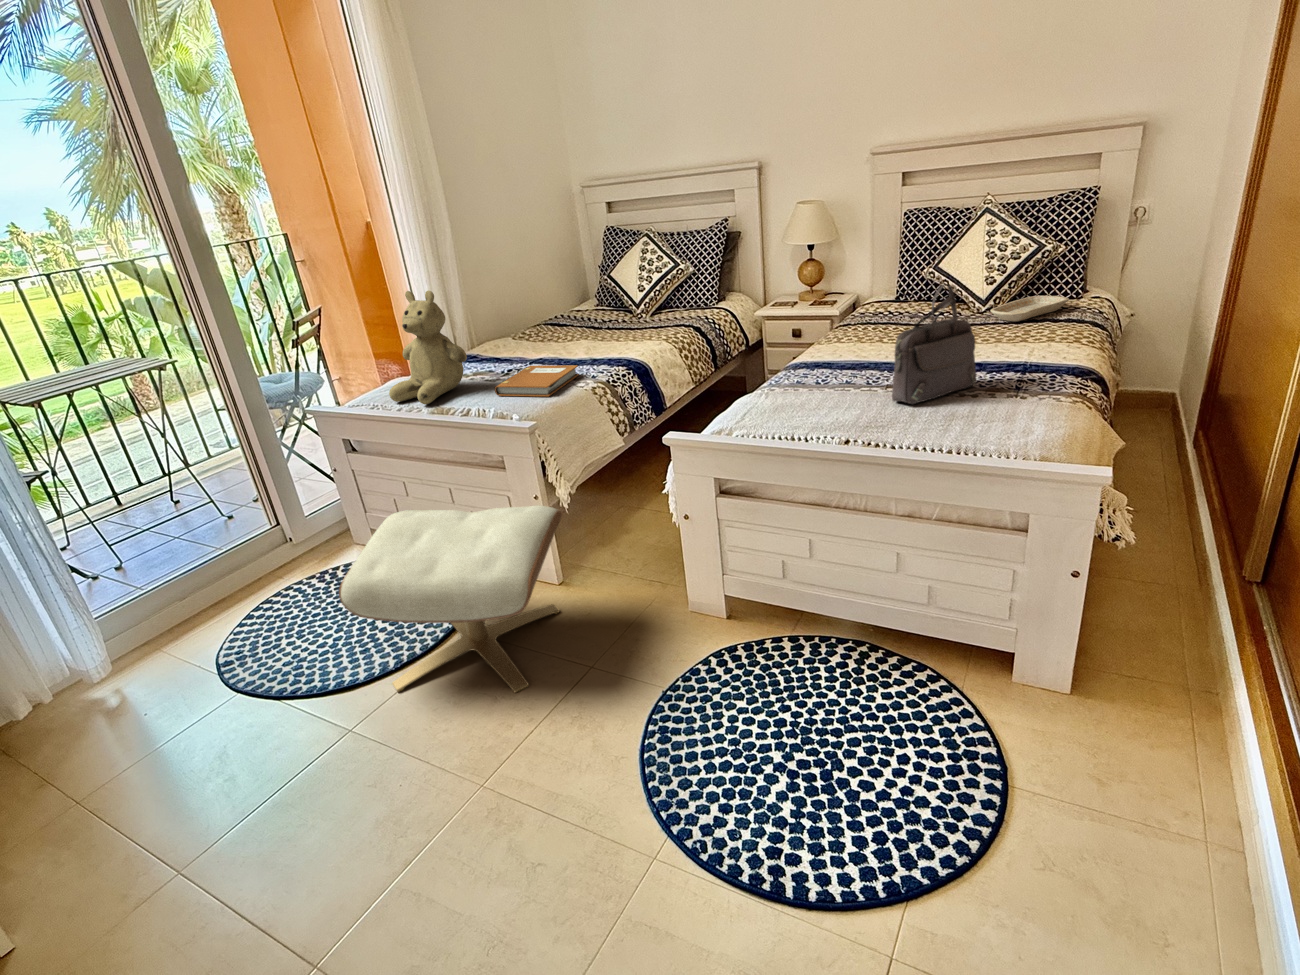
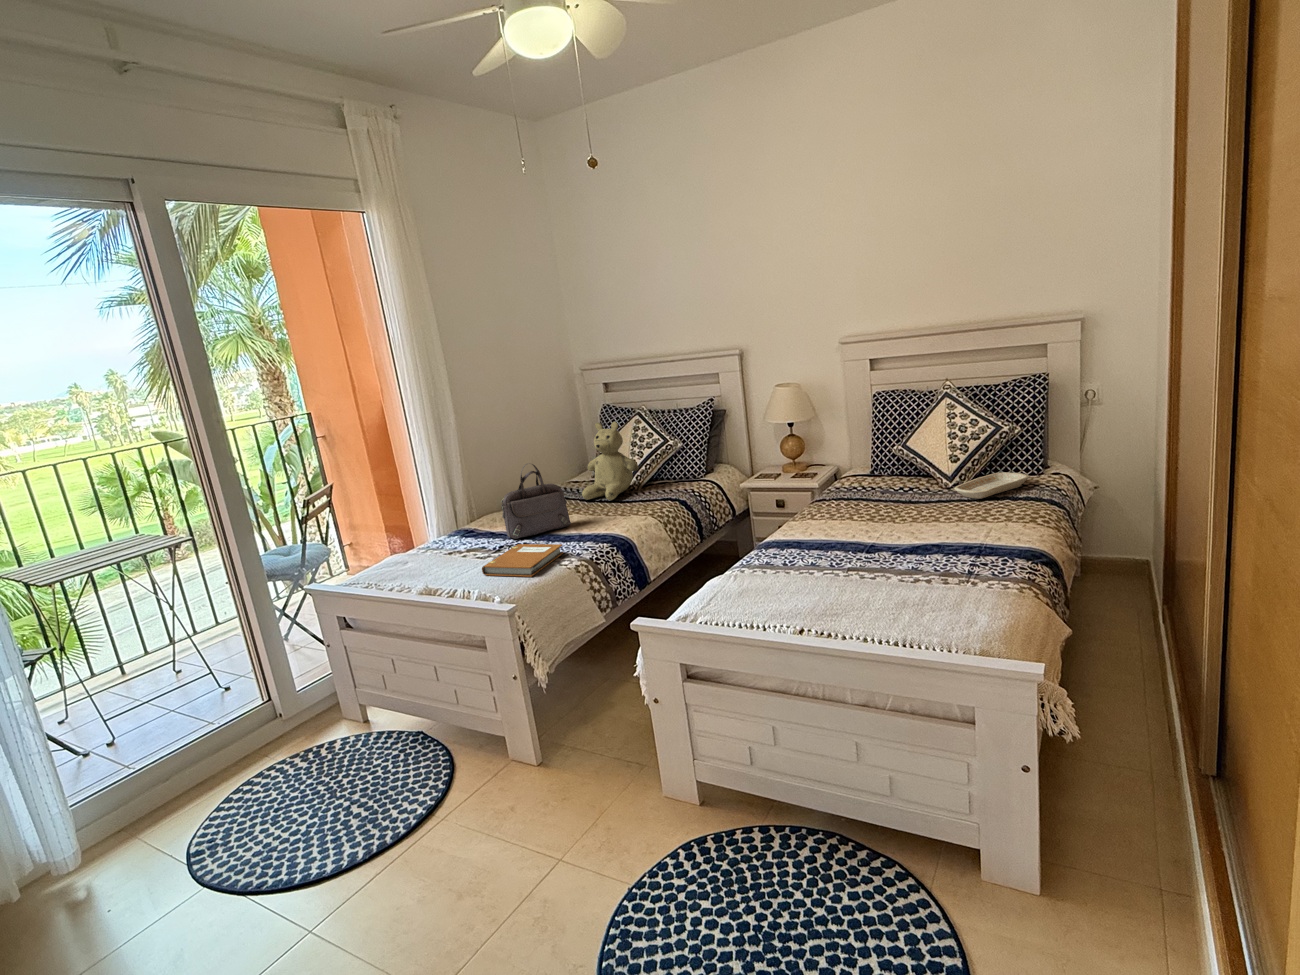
handbag: present [892,285,977,404] -> present [501,464,571,539]
teddy bear: present [389,290,467,404] -> present [582,422,638,500]
ottoman: present [339,505,562,692] -> none [311,688,536,889]

